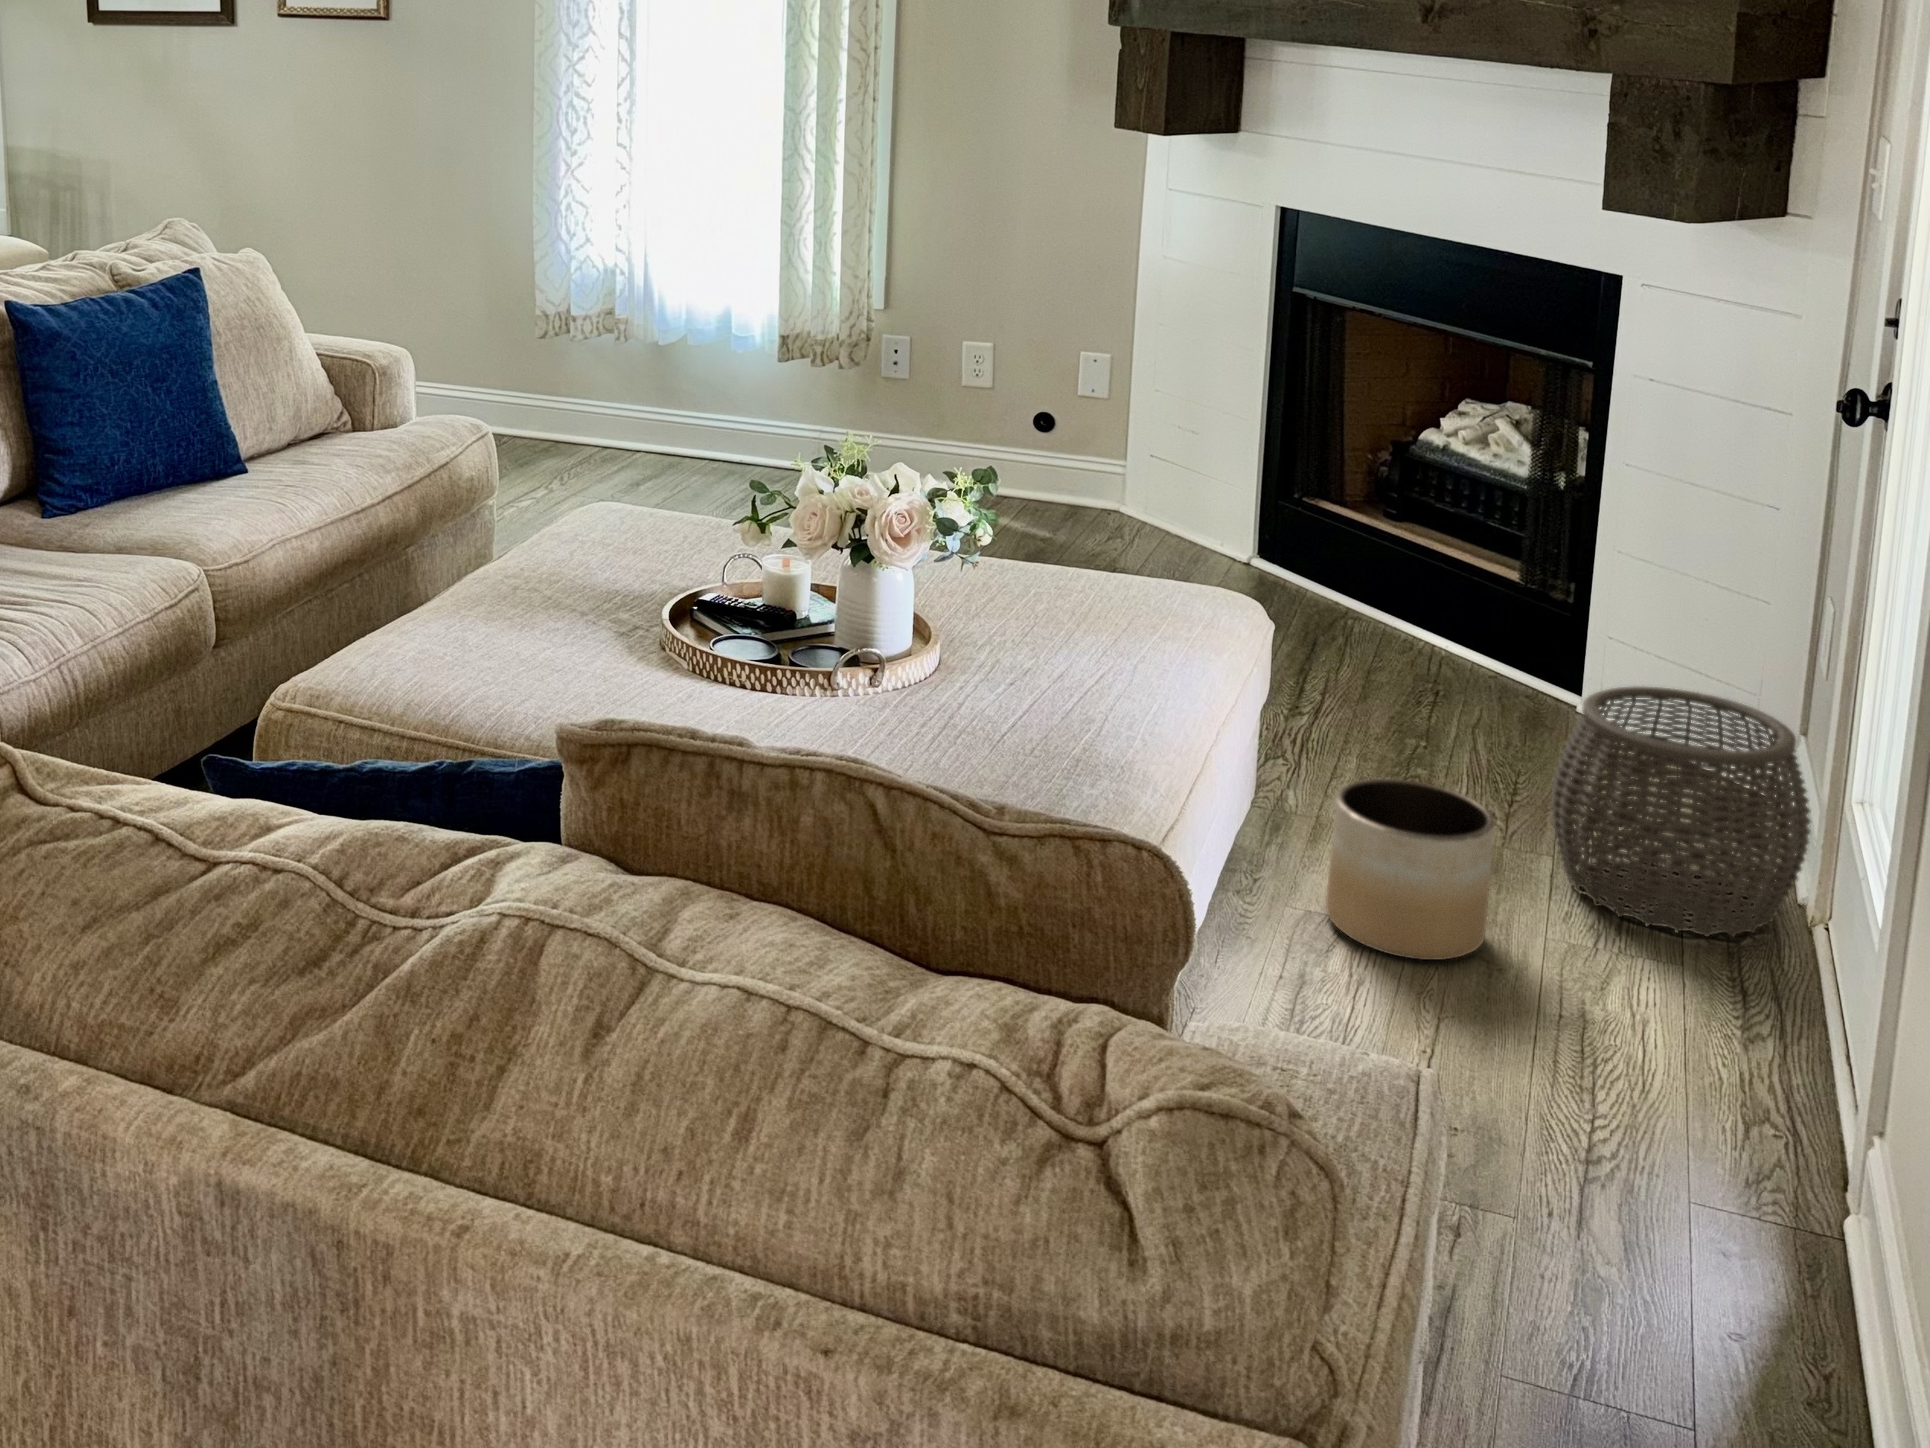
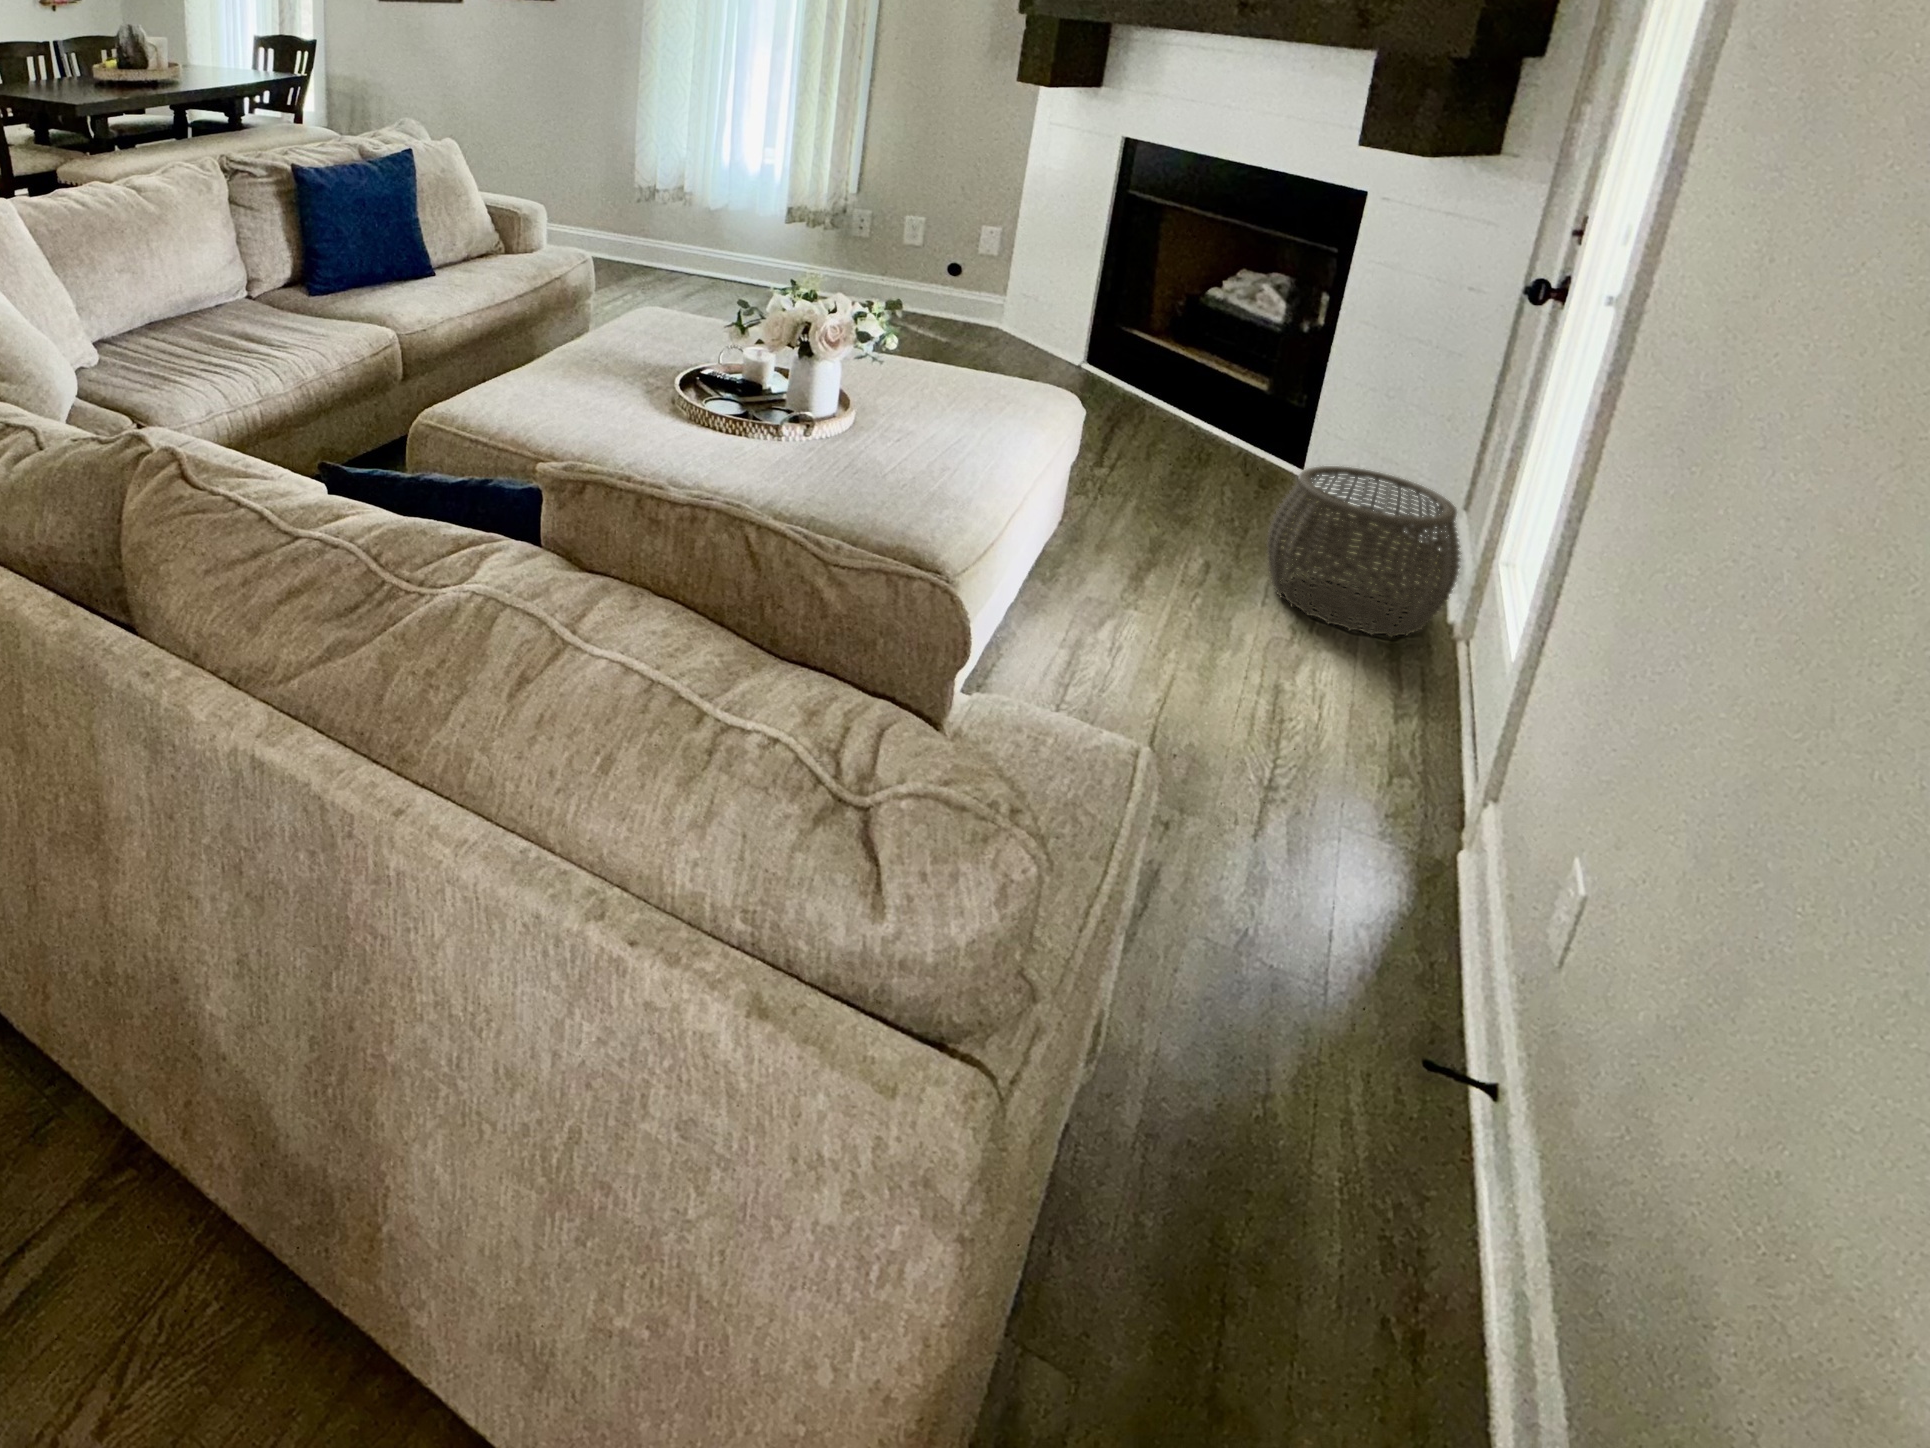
planter: present [1326,779,1494,960] -> none [1099,513,1225,633]

